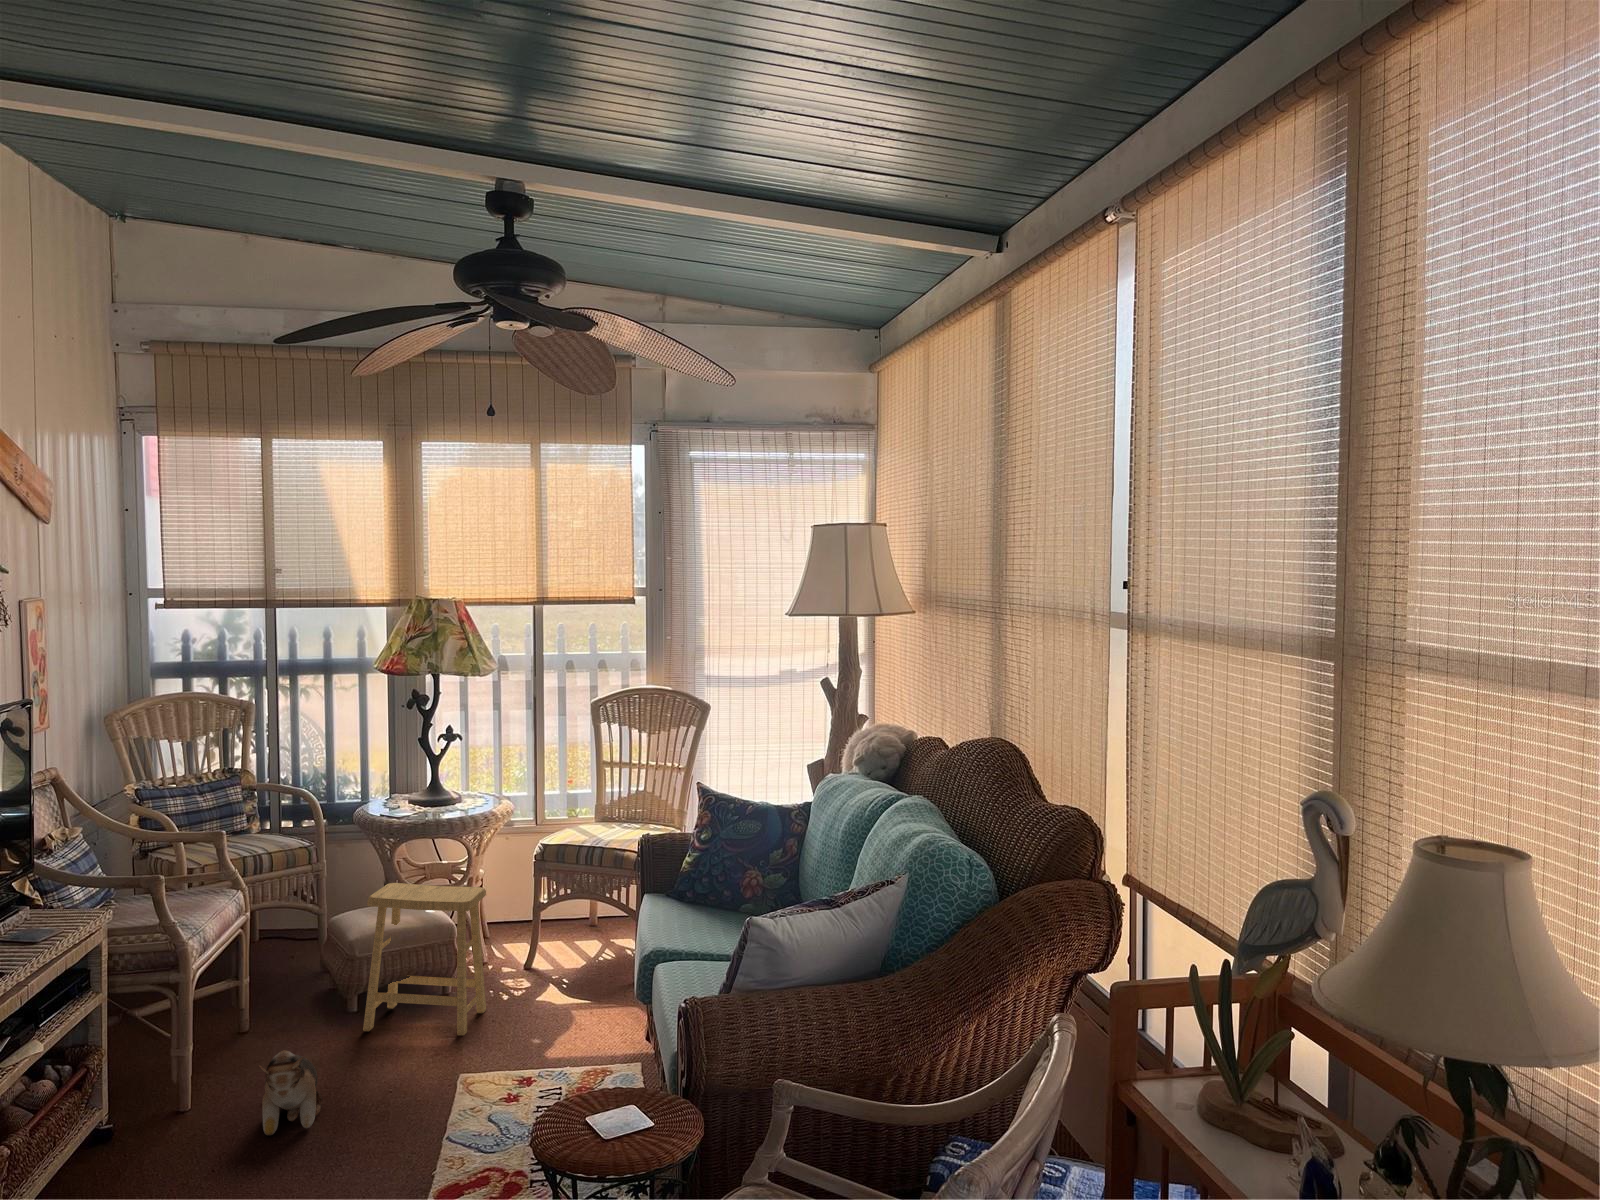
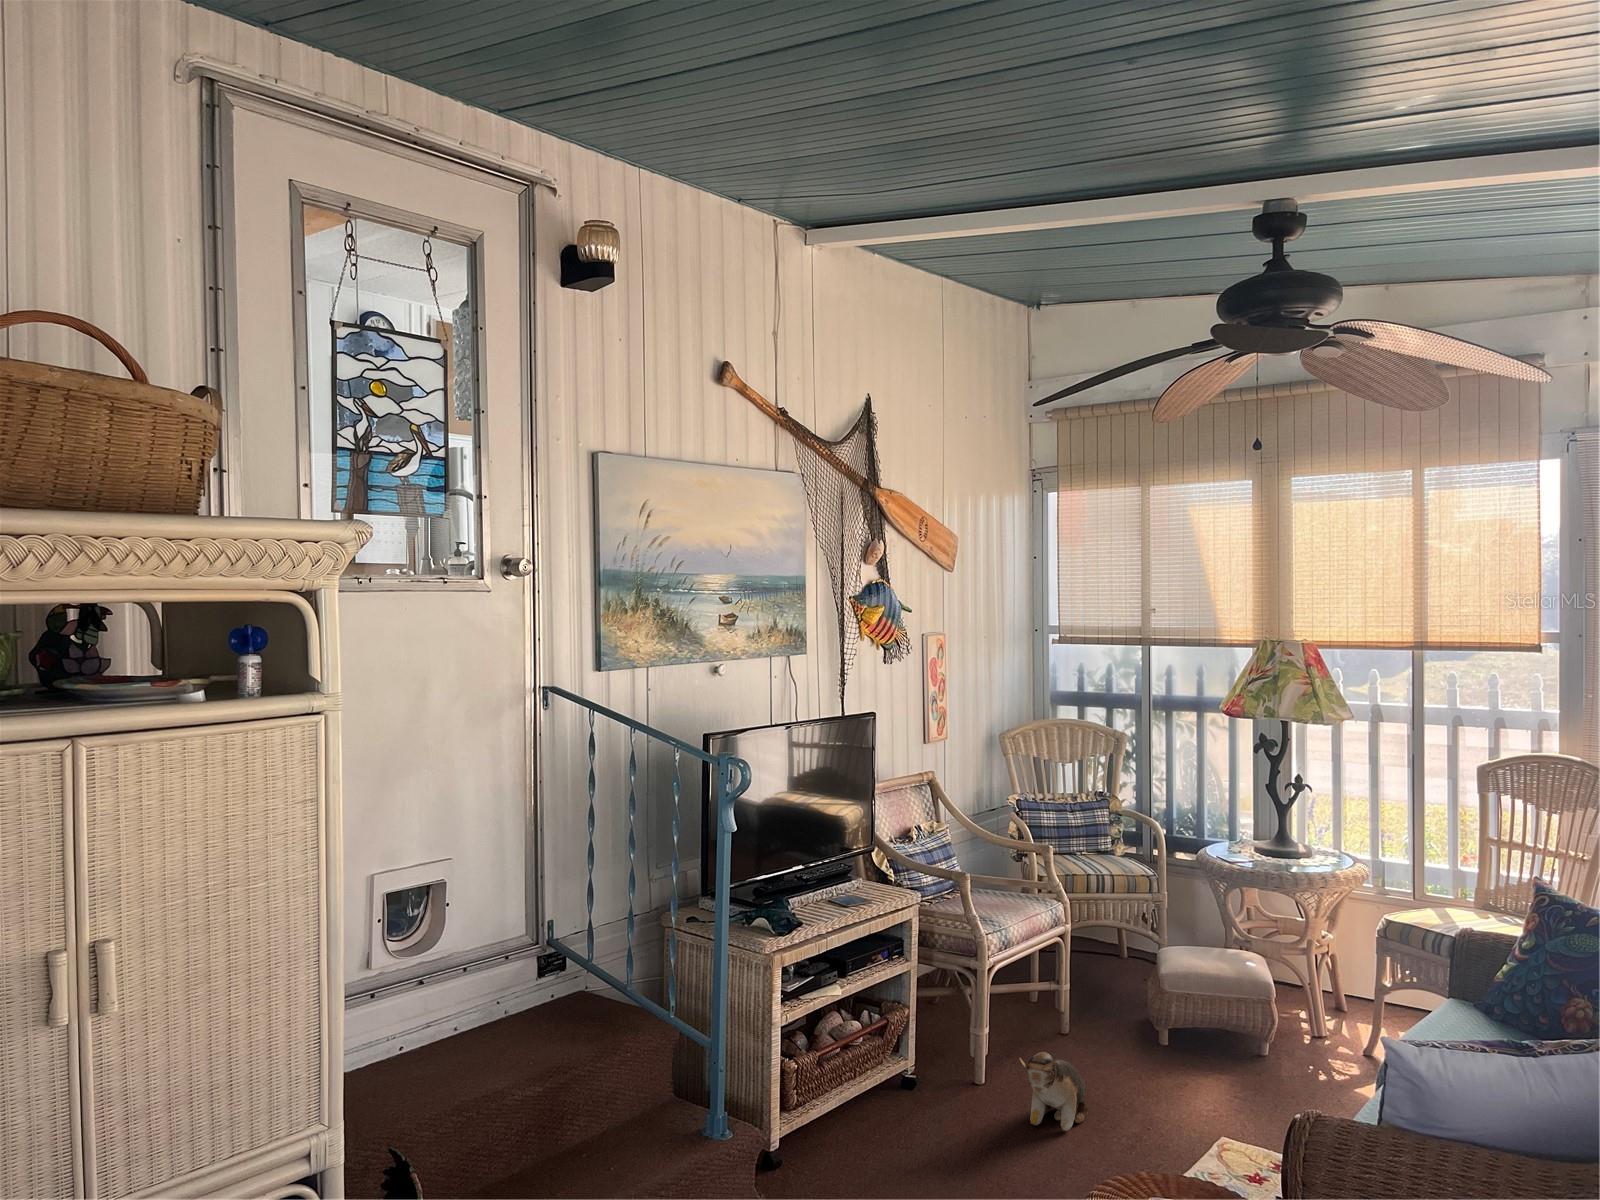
footstool: present [363,883,486,1035] -> none [1164,926,1294,1101]

